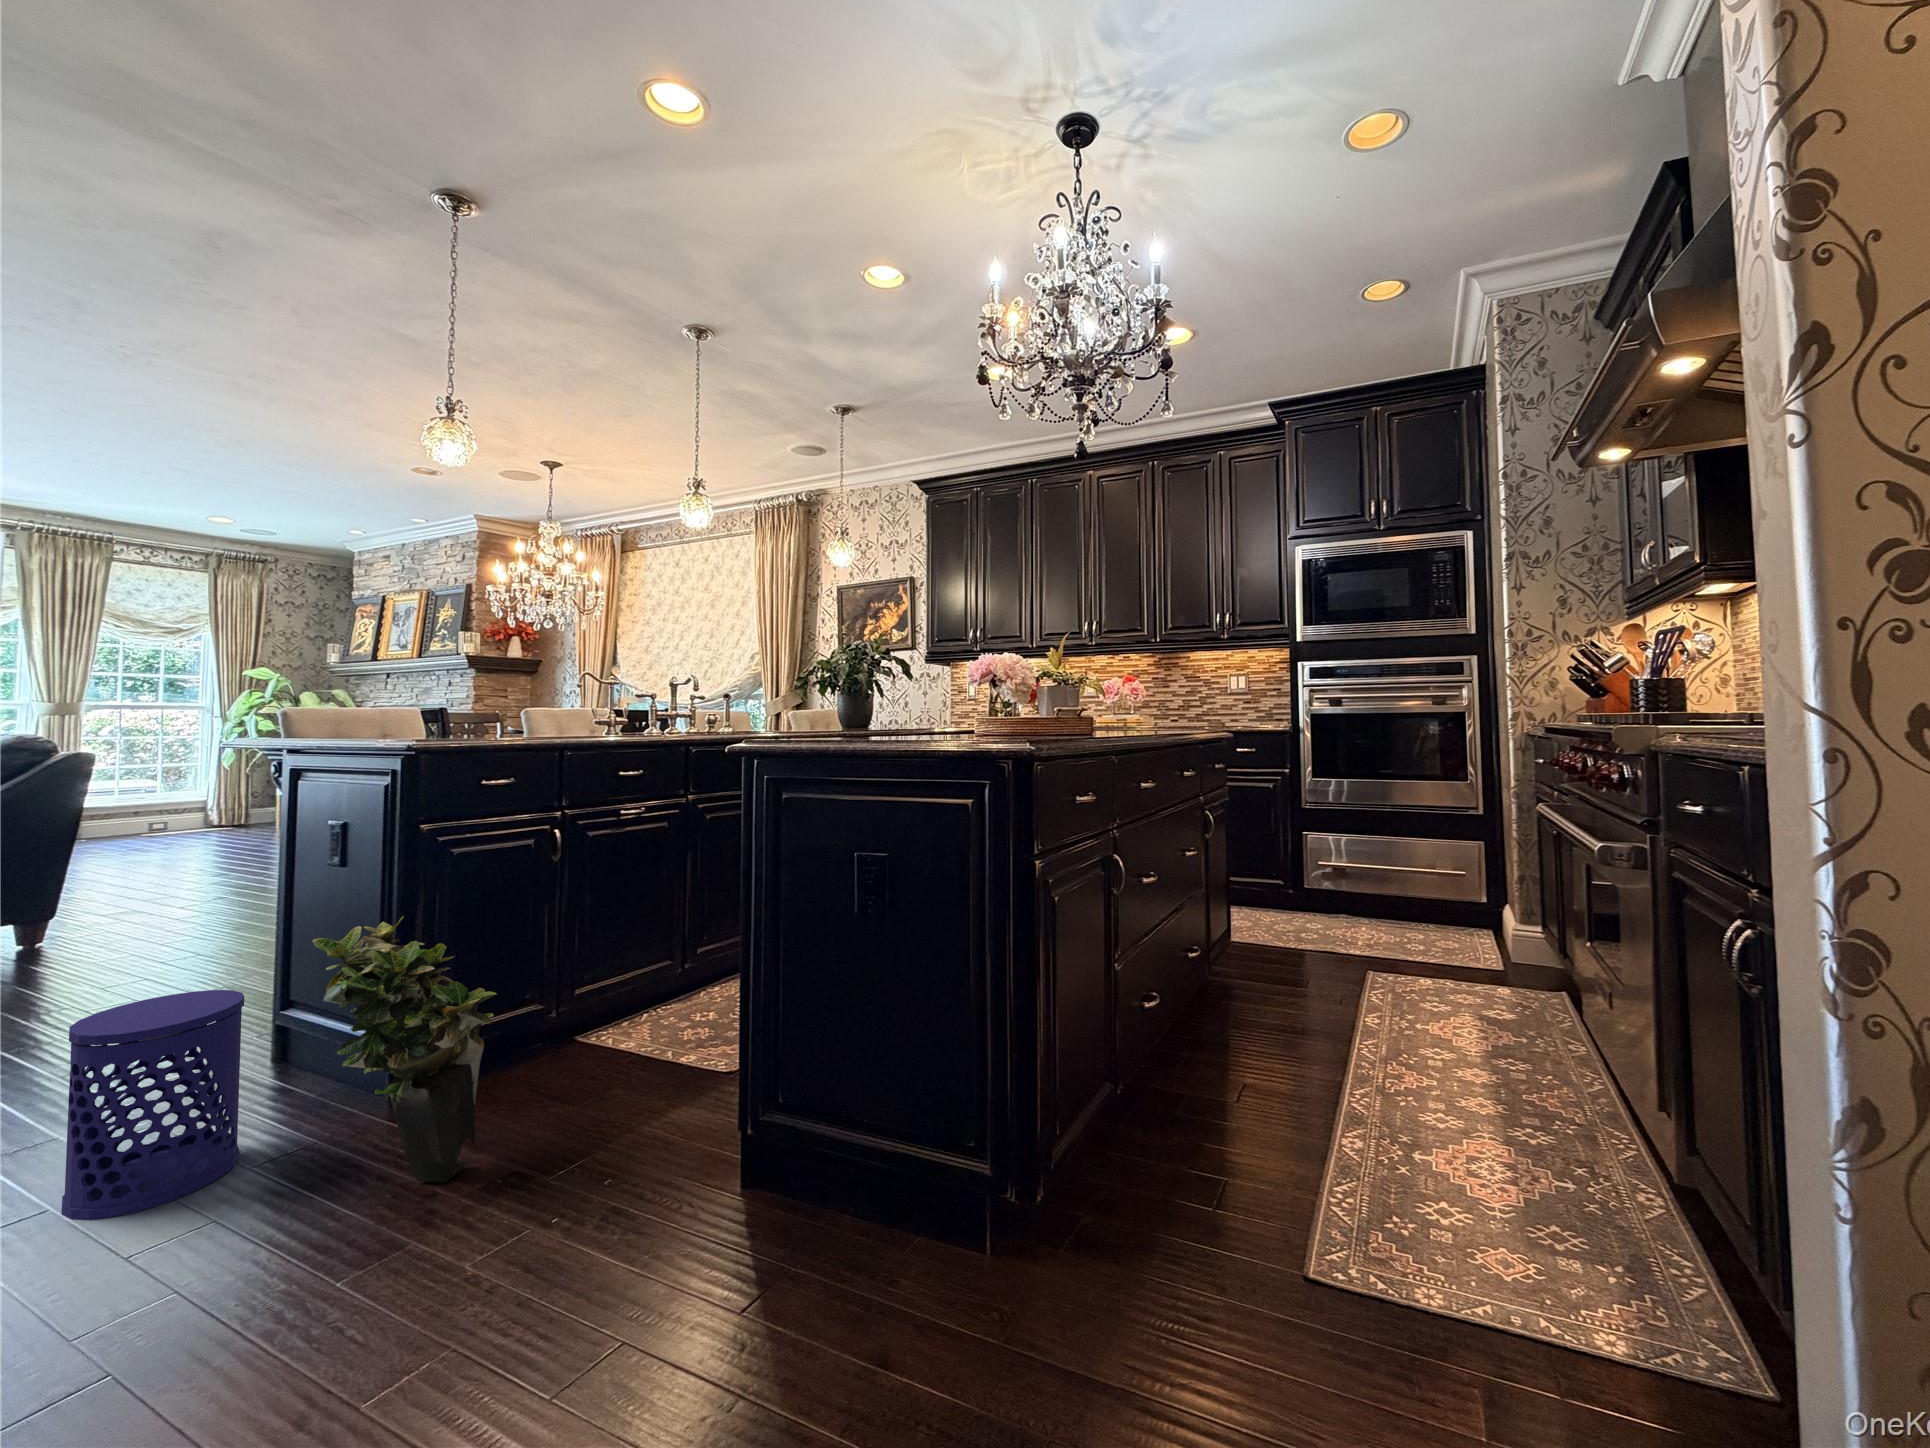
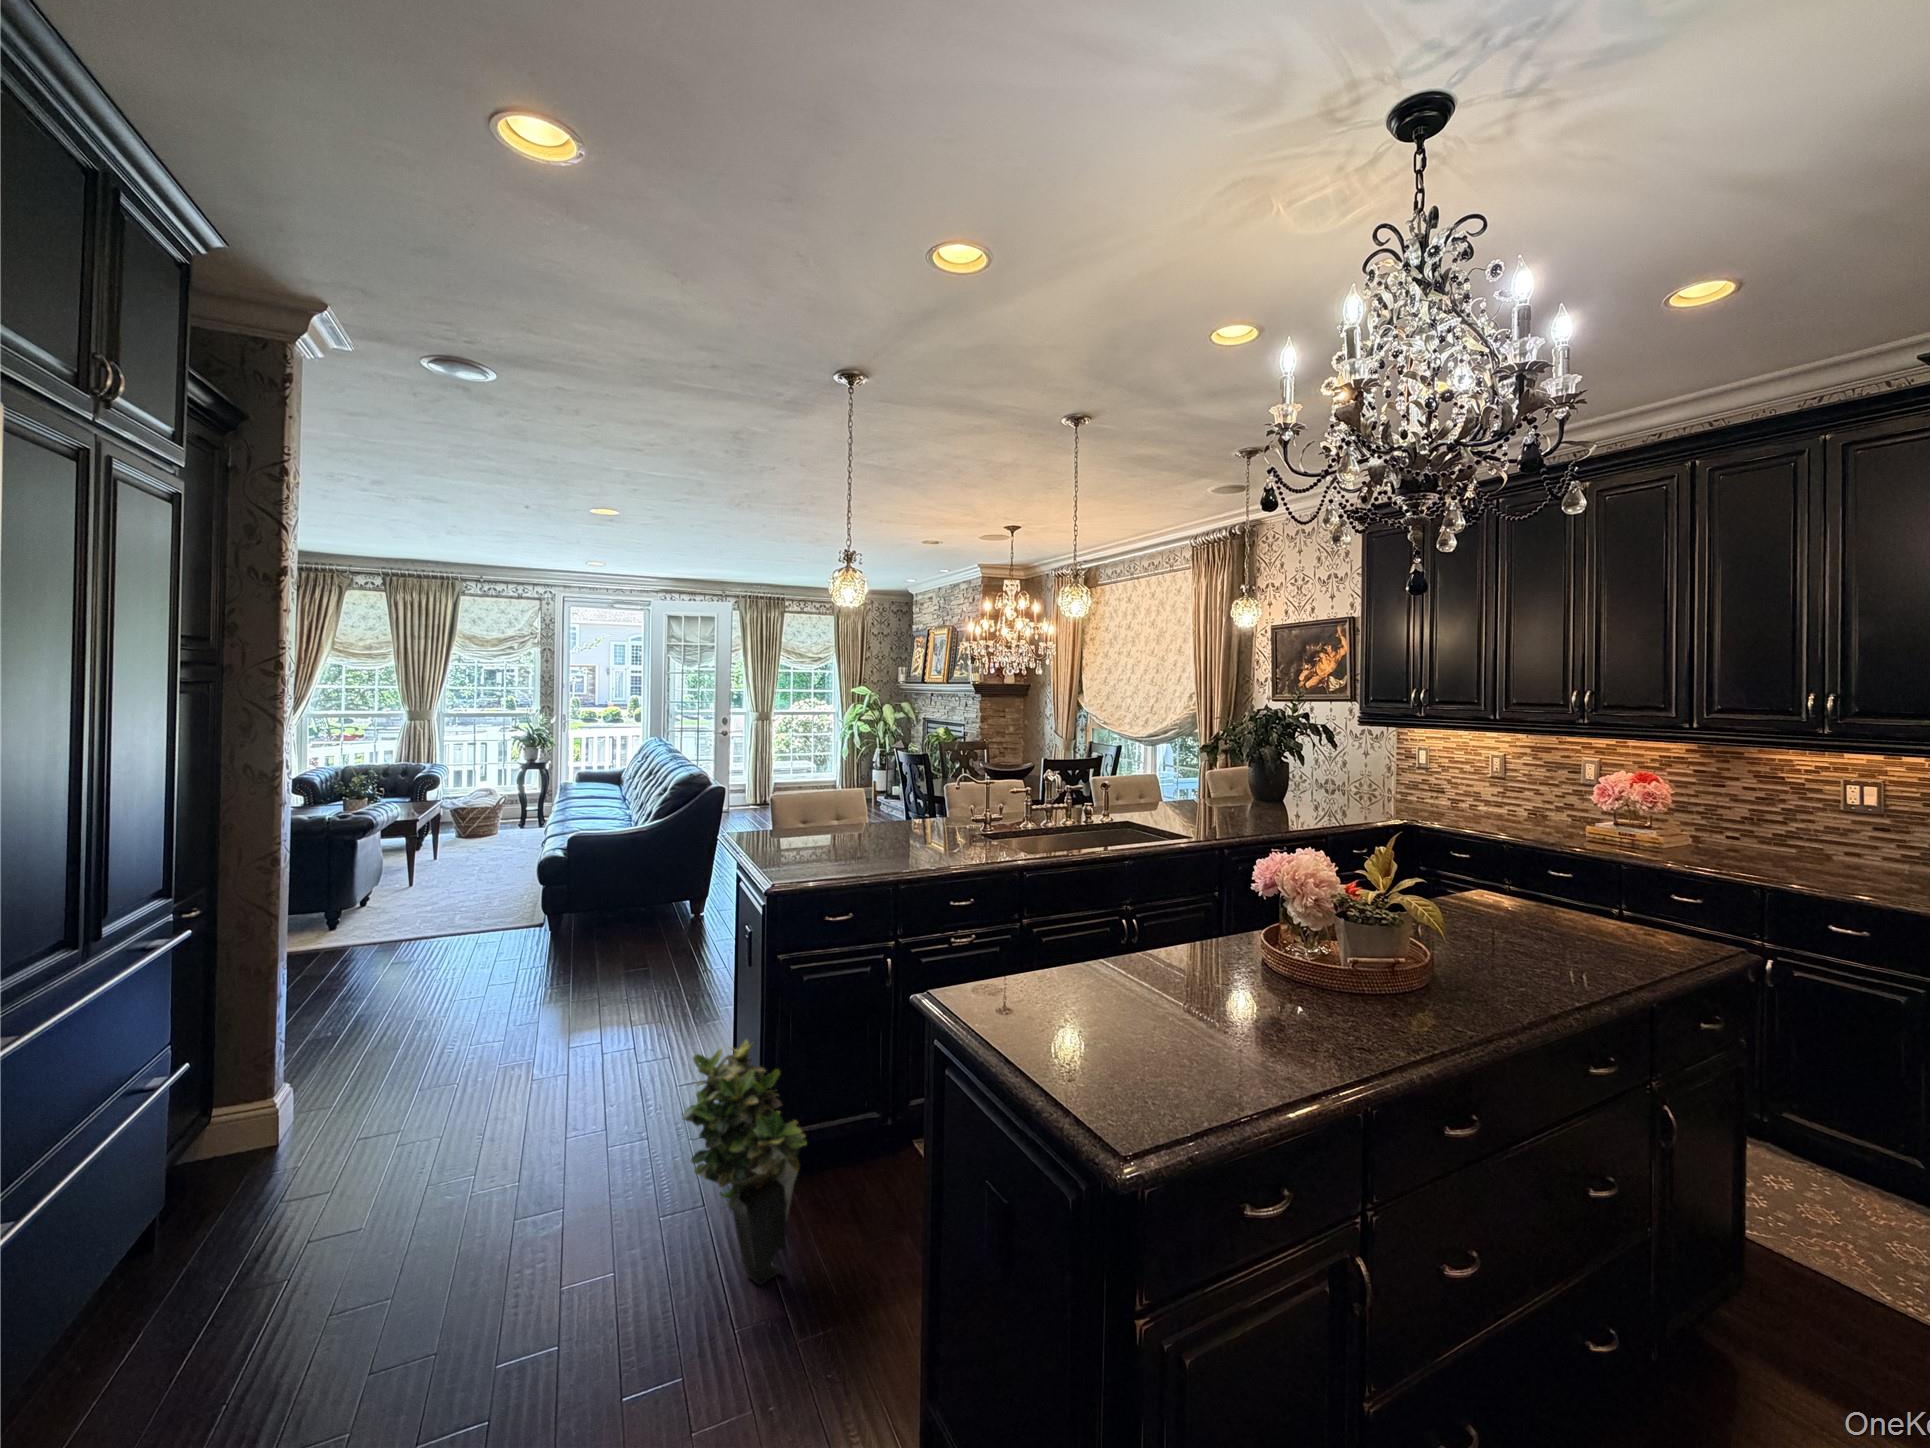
waste bin: present [62,990,244,1220] -> none [589,1050,684,1218]

